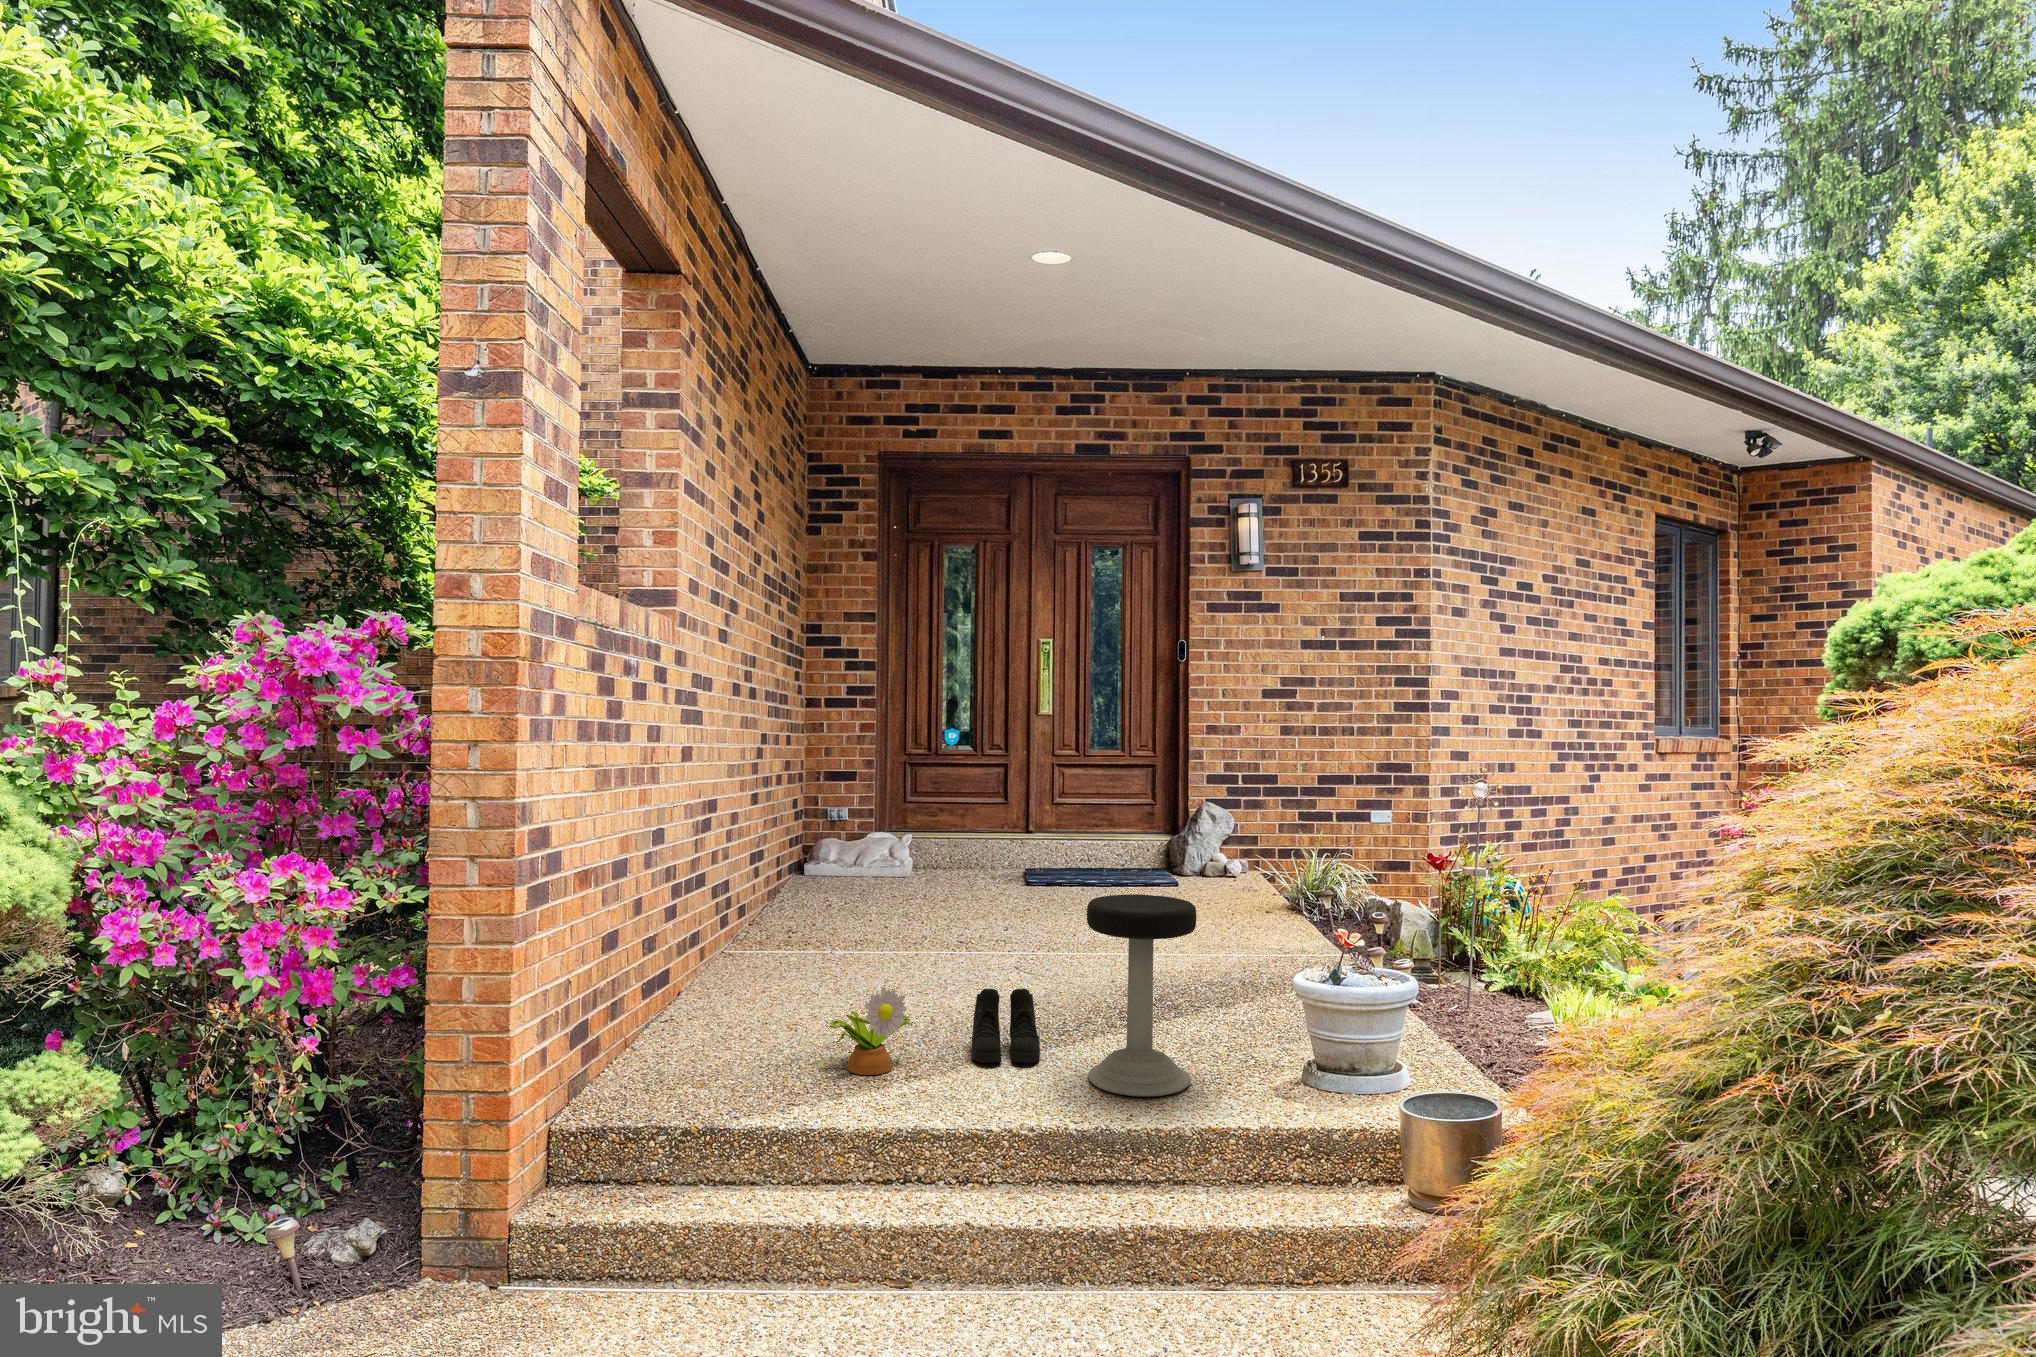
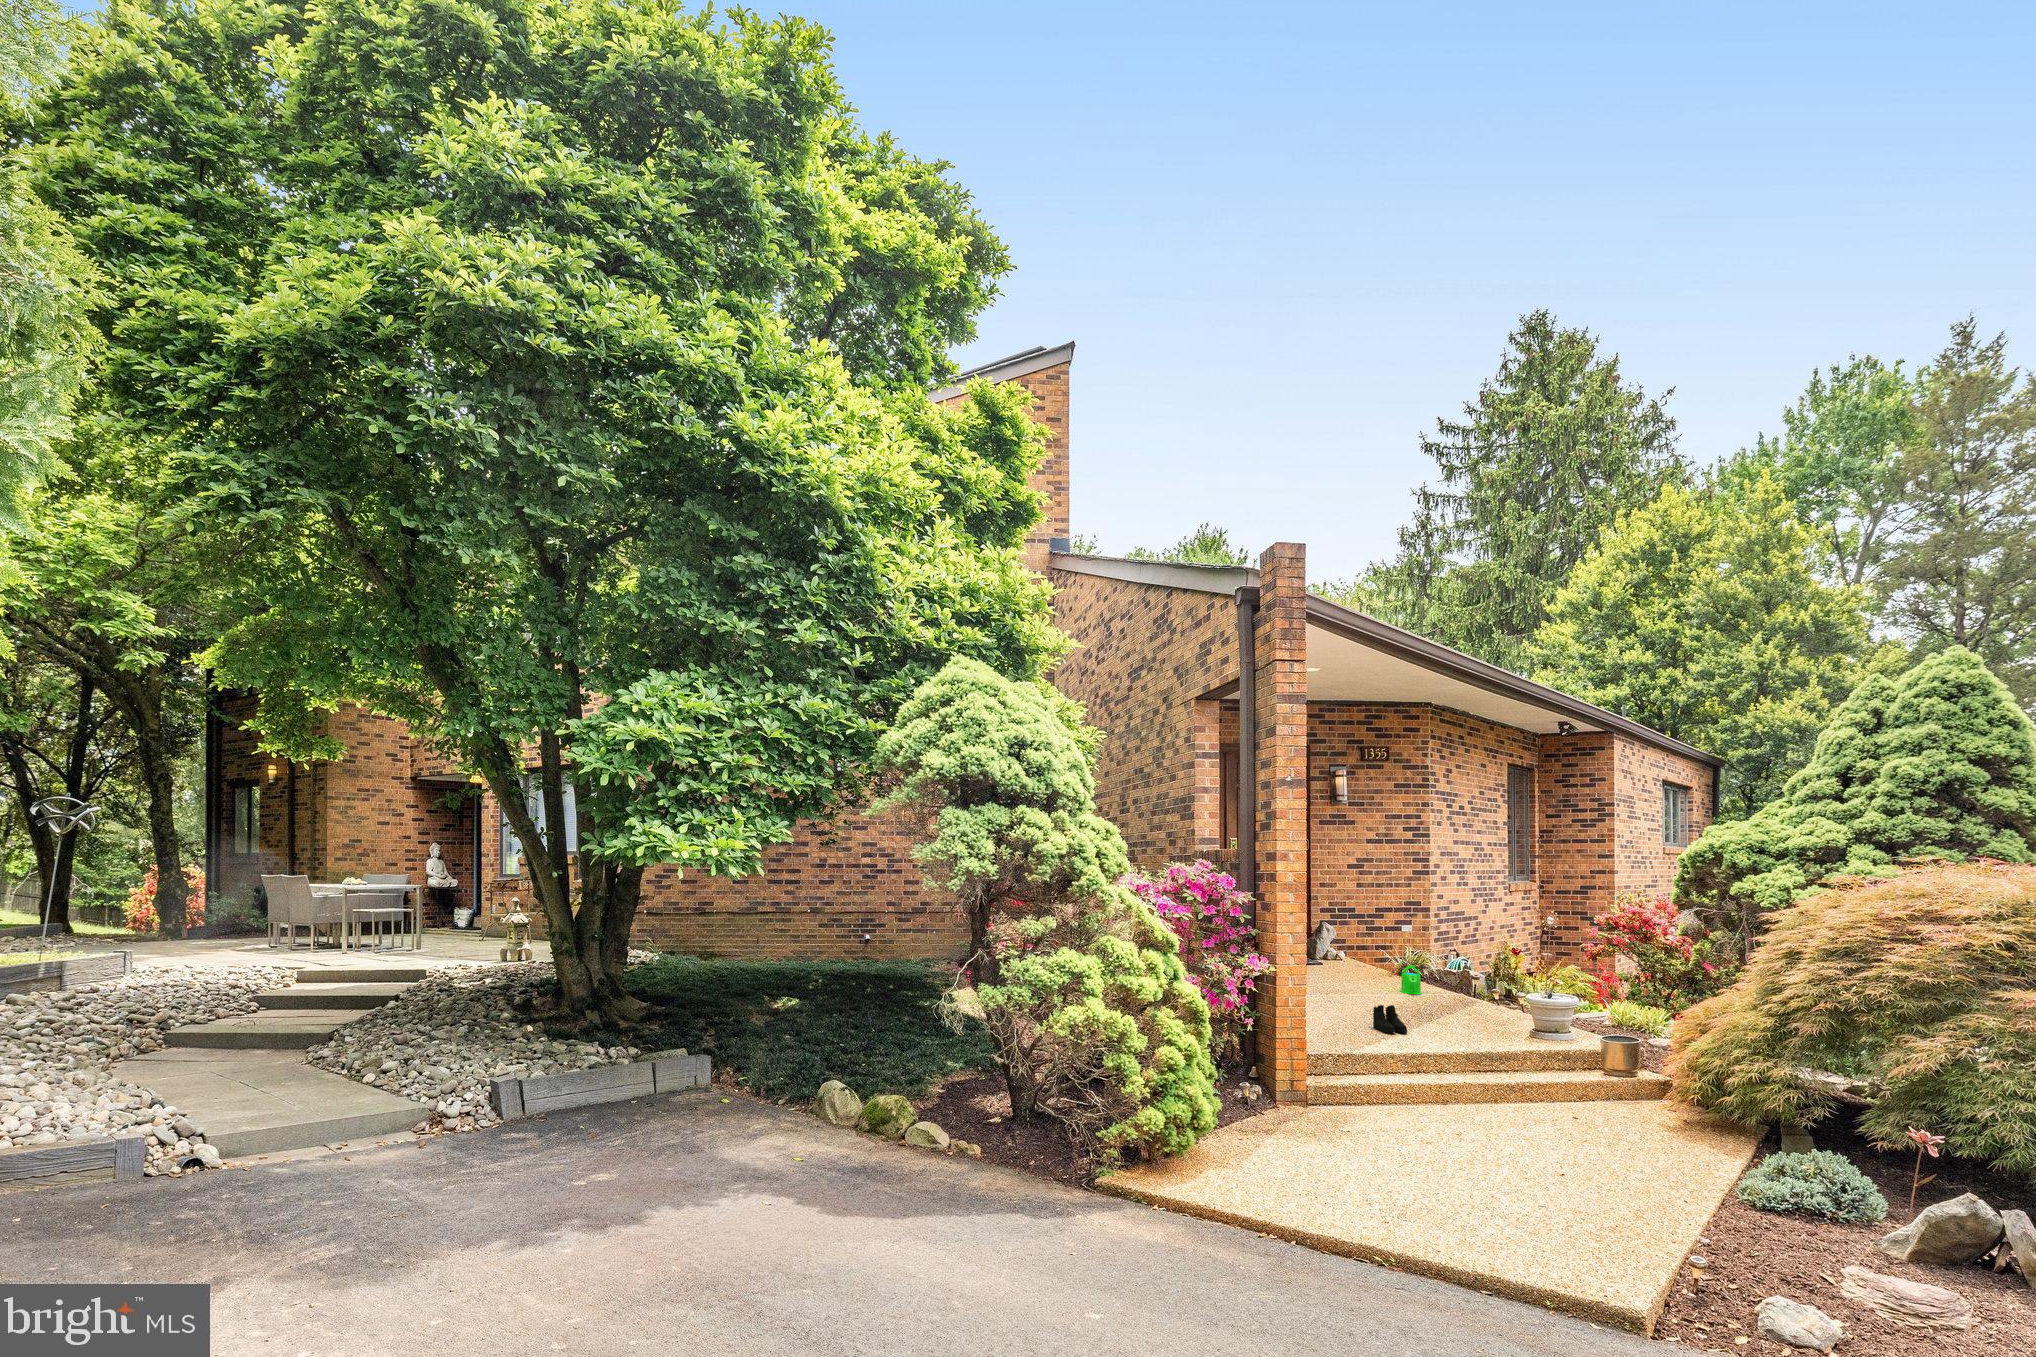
watering can: none [1235,887,1282,951] -> present [1401,965,1422,994]
stool: present [1087,894,1196,1096] -> none [1429,968,1472,1042]
decorative plant: present [827,987,913,1075] -> none [1335,1003,1369,1037]

